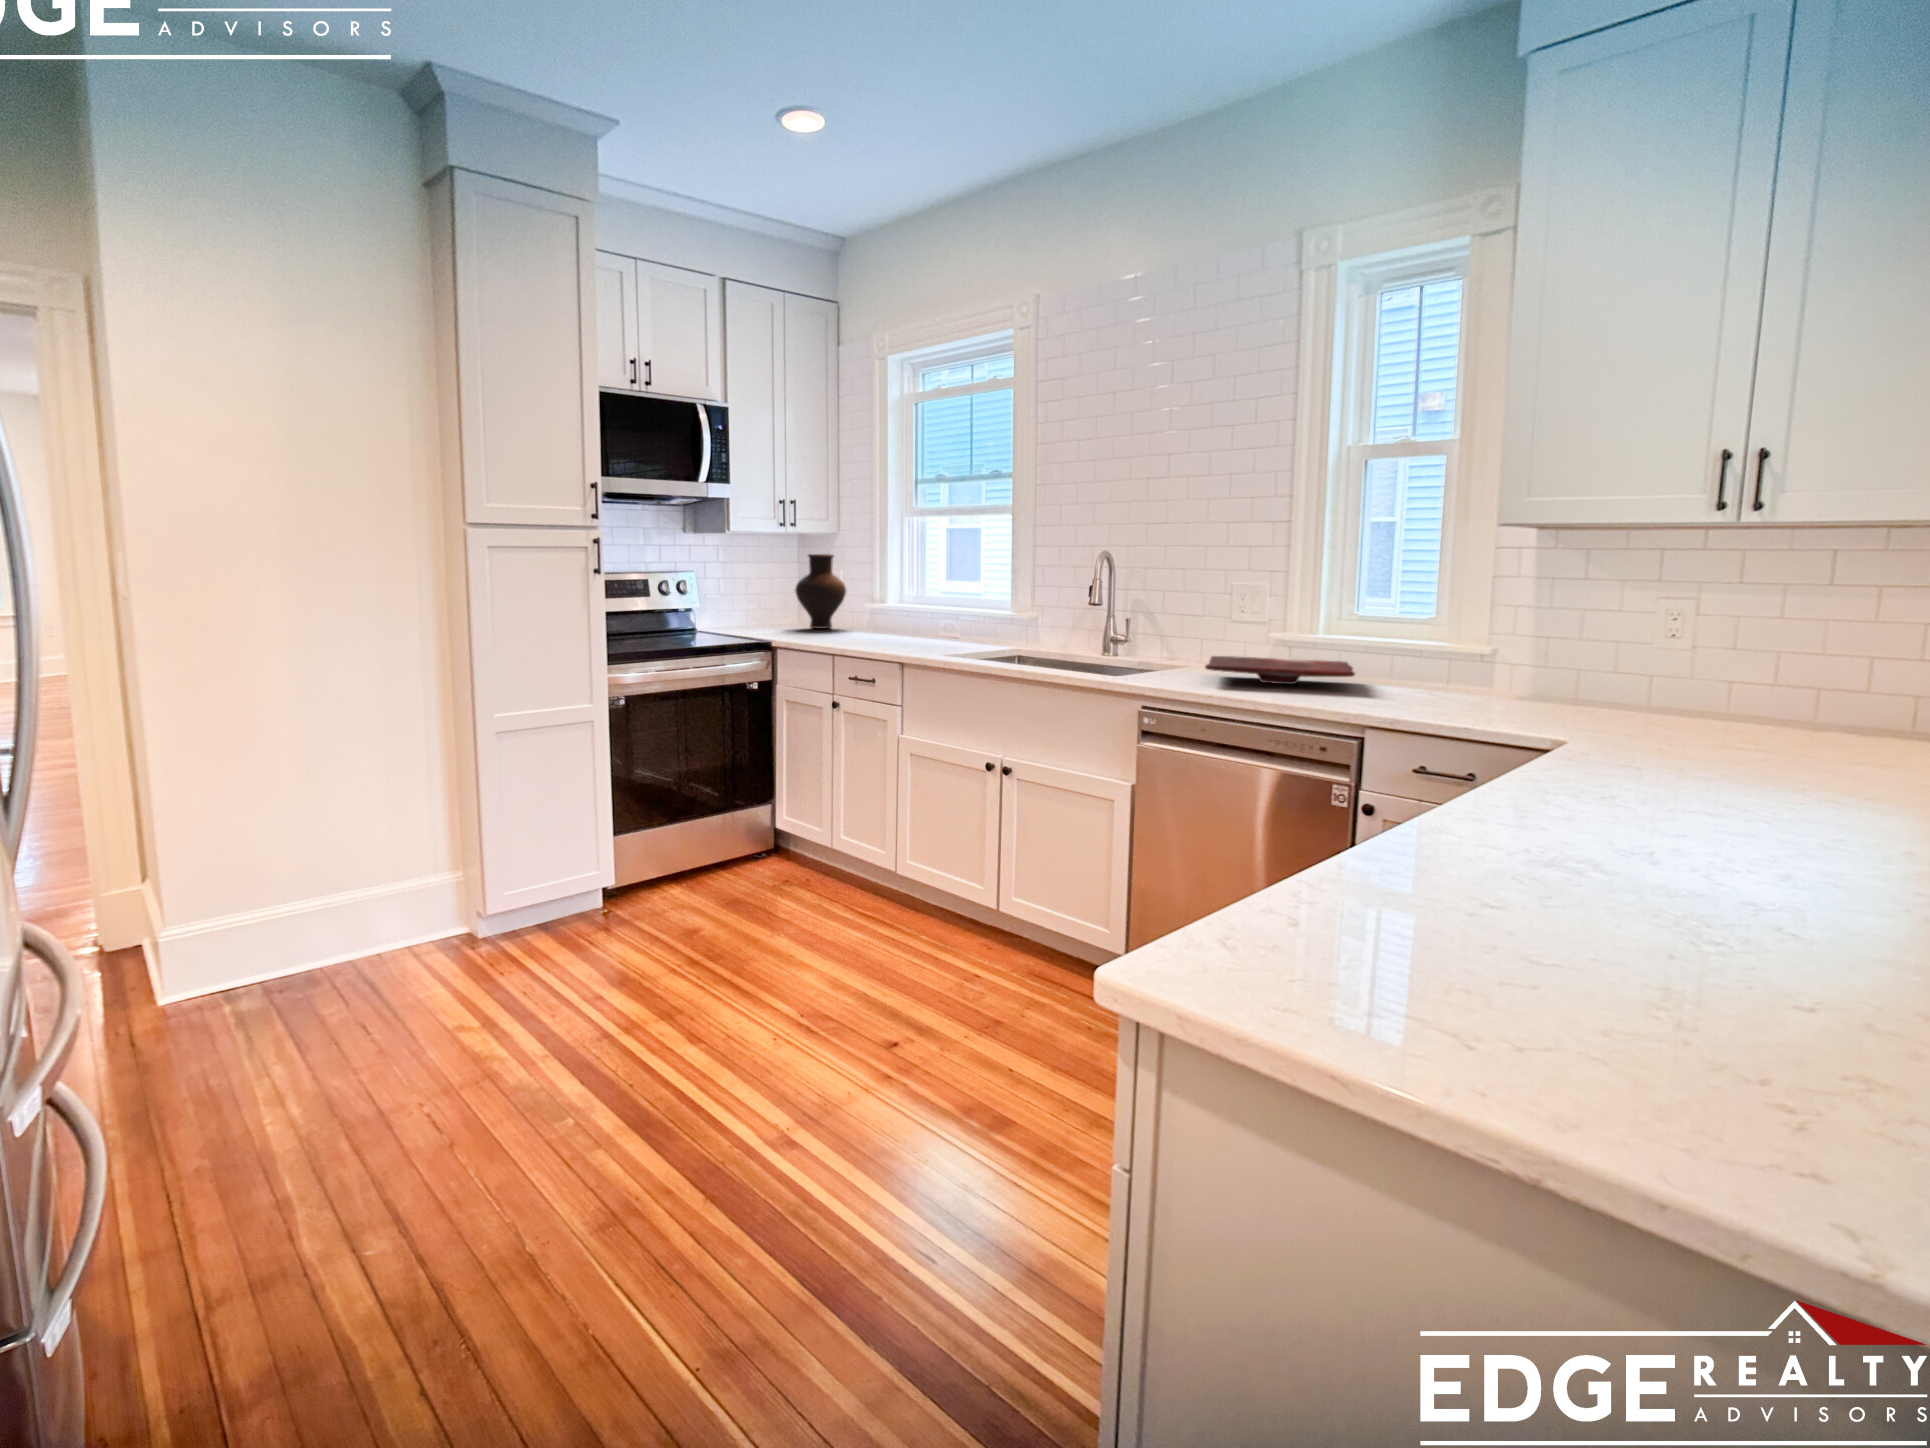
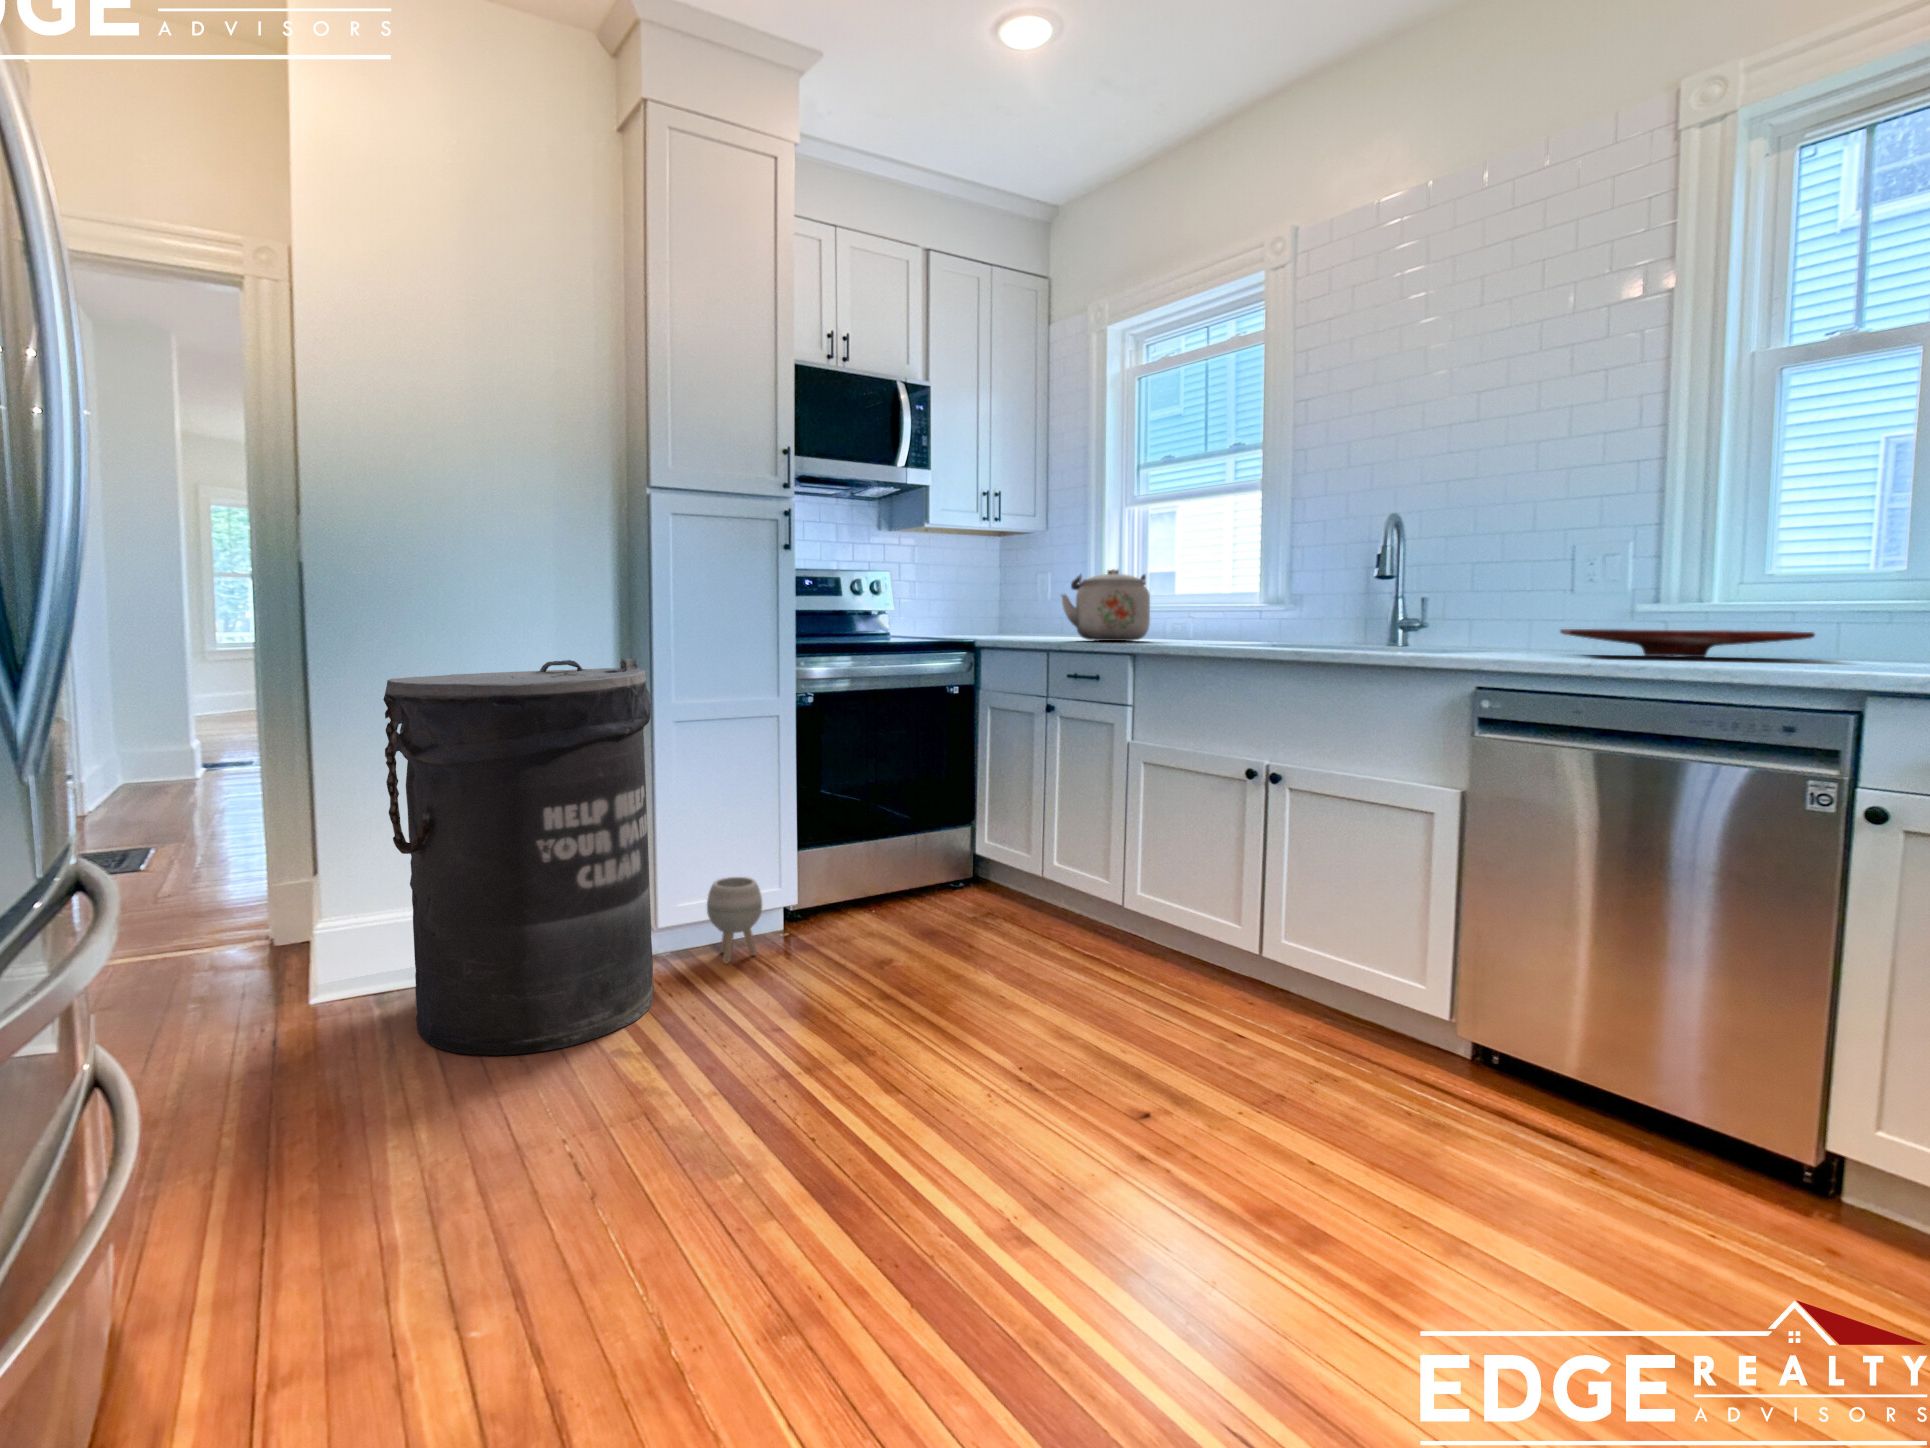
vase: present [795,554,846,629] -> none [998,553,1054,636]
kettle: none [845,581,922,644] -> present [1061,569,1150,641]
trash can: none [221,685,487,1041] -> present [383,659,654,1055]
planter: none [532,866,583,943] -> present [707,877,762,963]

